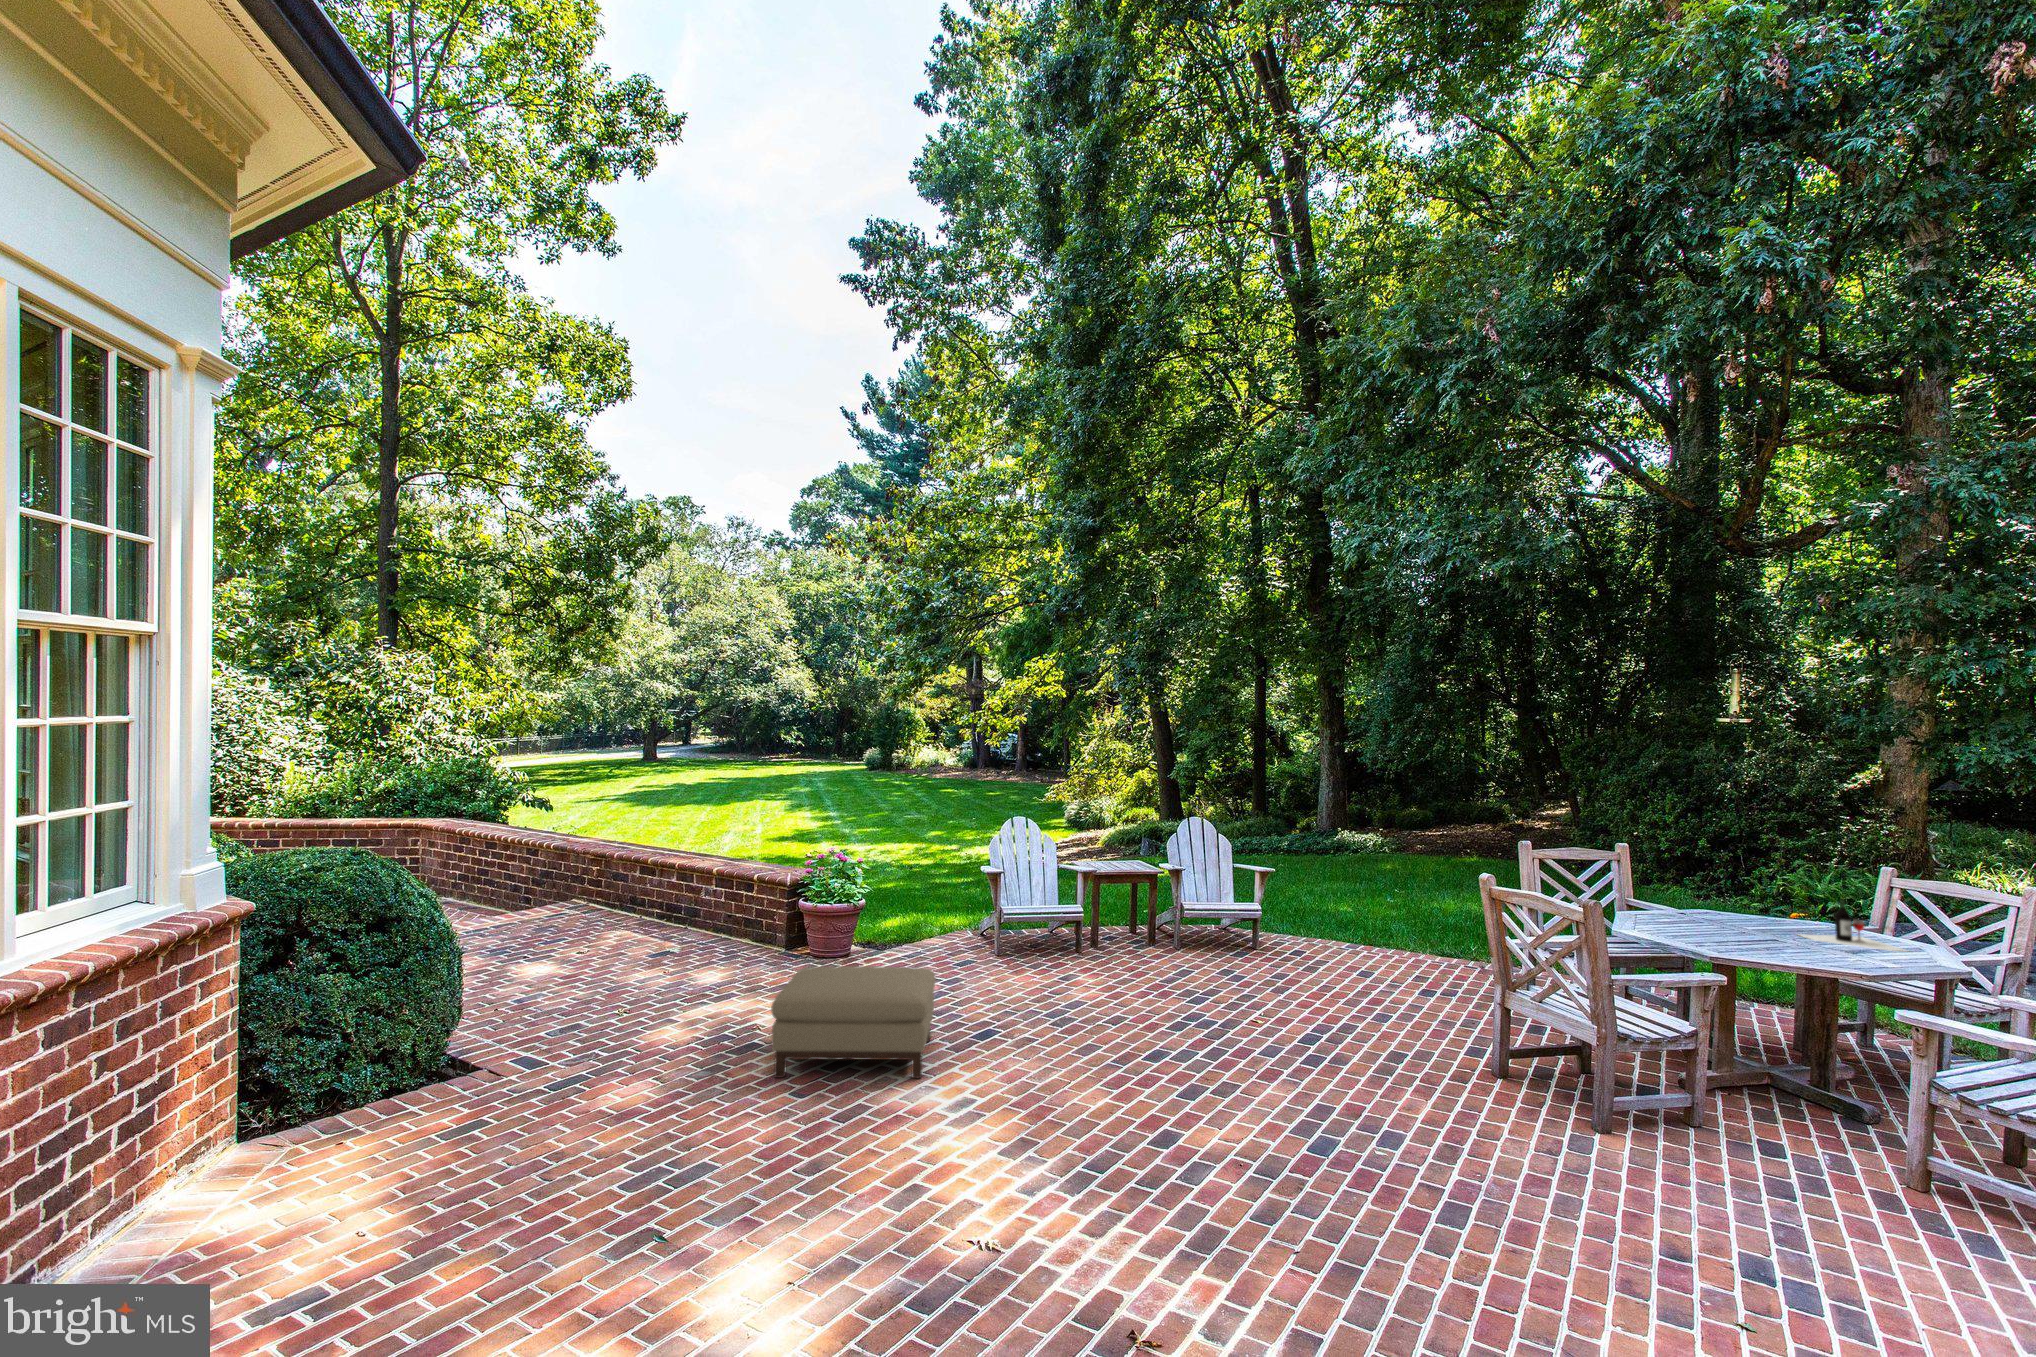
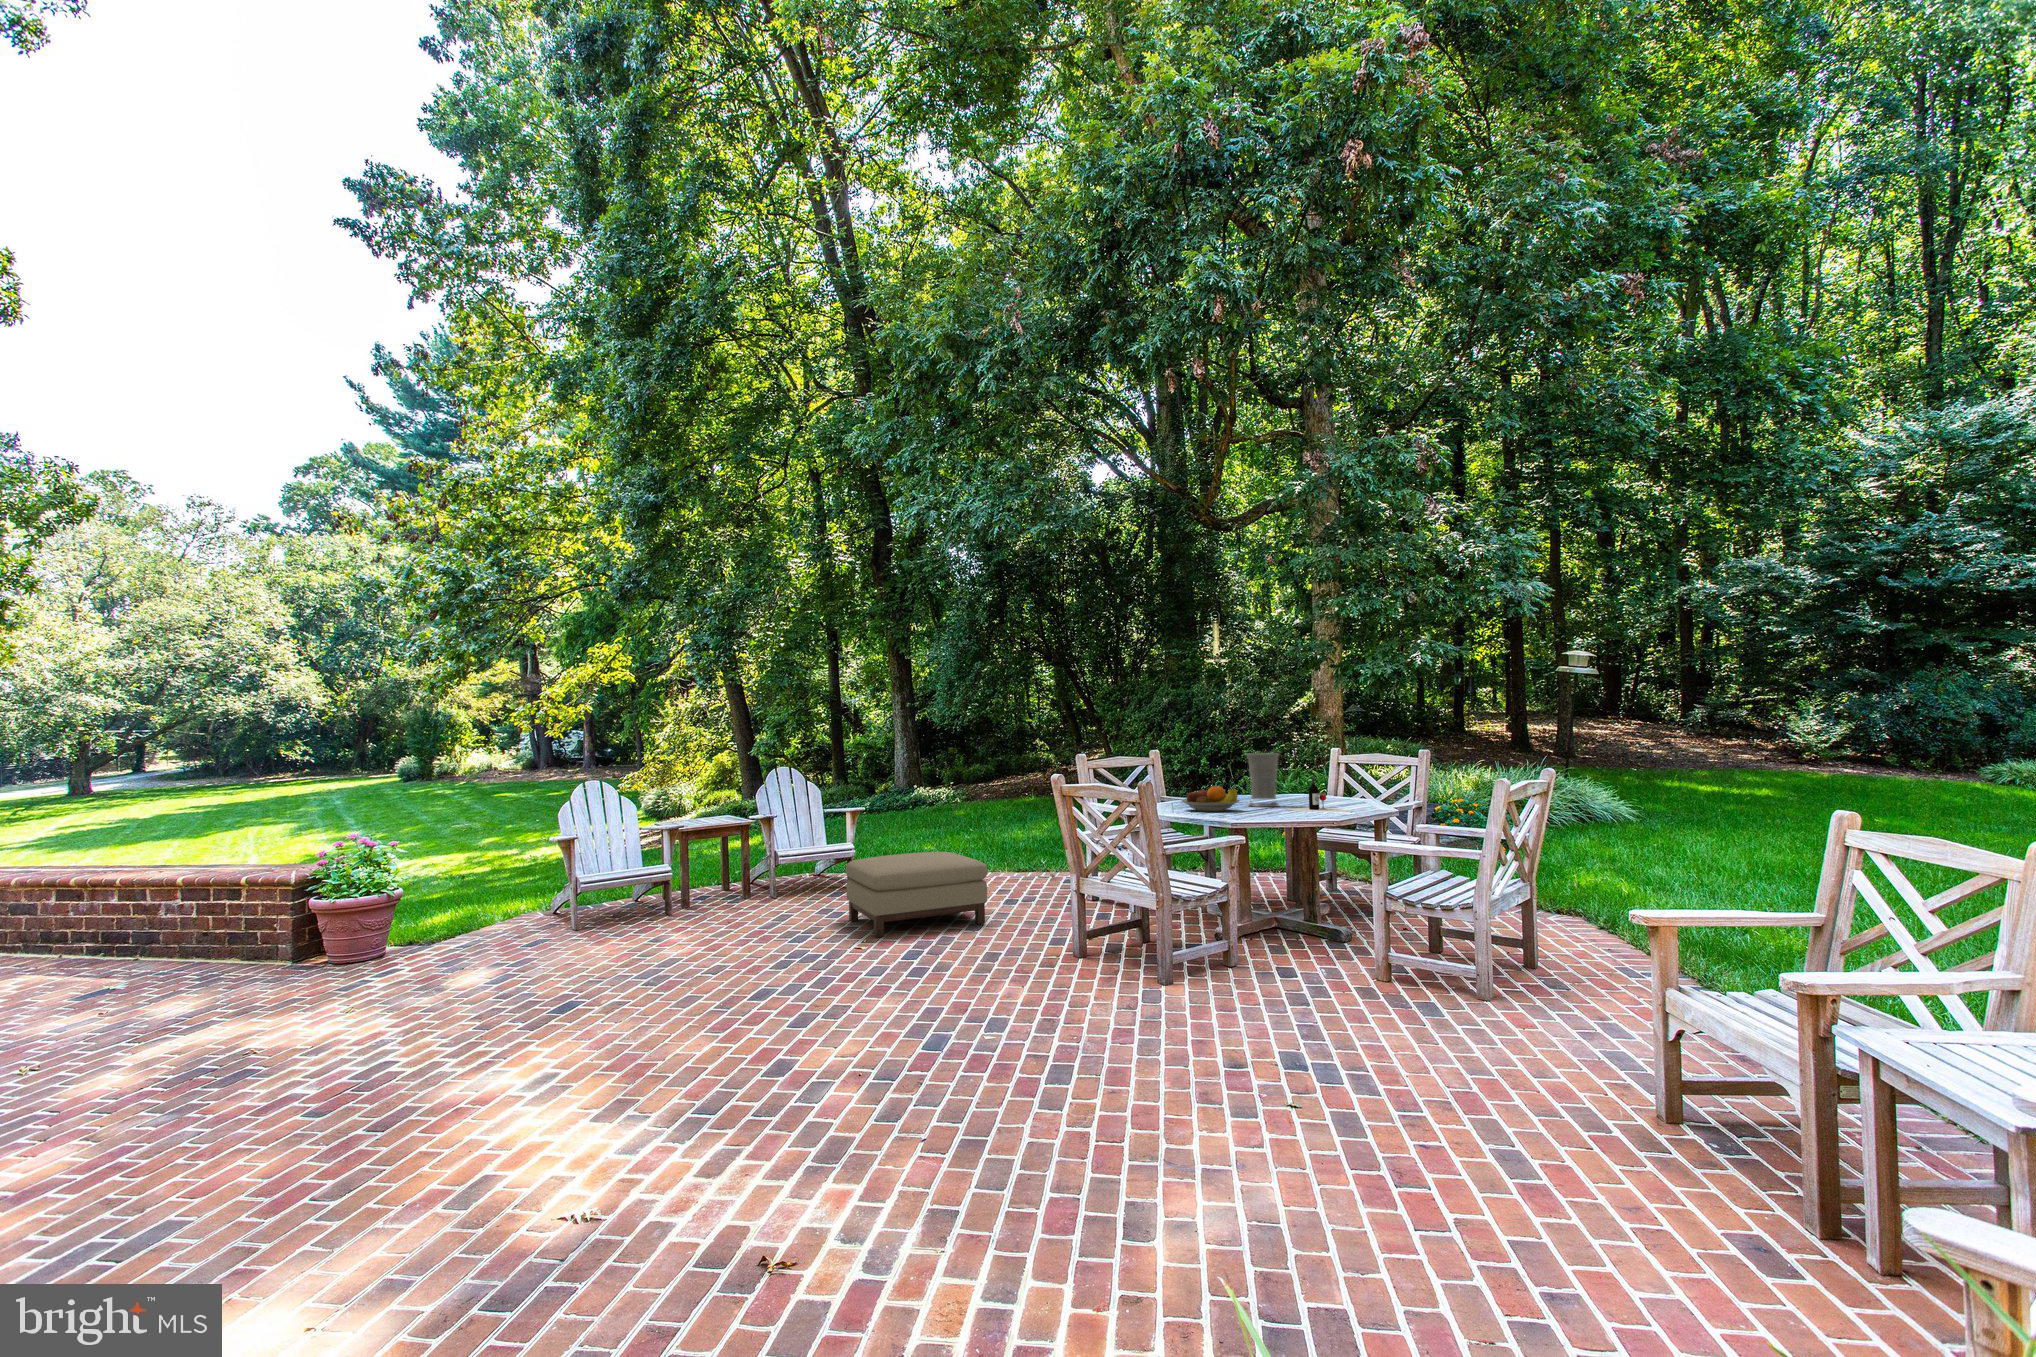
vase: none [1740,855,1793,927] -> present [1246,753,1279,807]
fruit bowl: none [1639,898,1724,929] -> present [1181,786,1239,812]
ottoman: present [771,966,936,1078] -> present [846,852,988,938]

